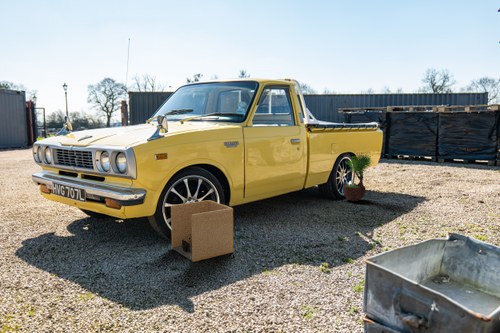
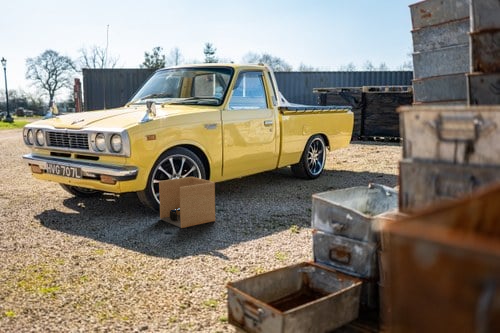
potted tree: present [343,153,371,201] -> none [314,131,343,180]

